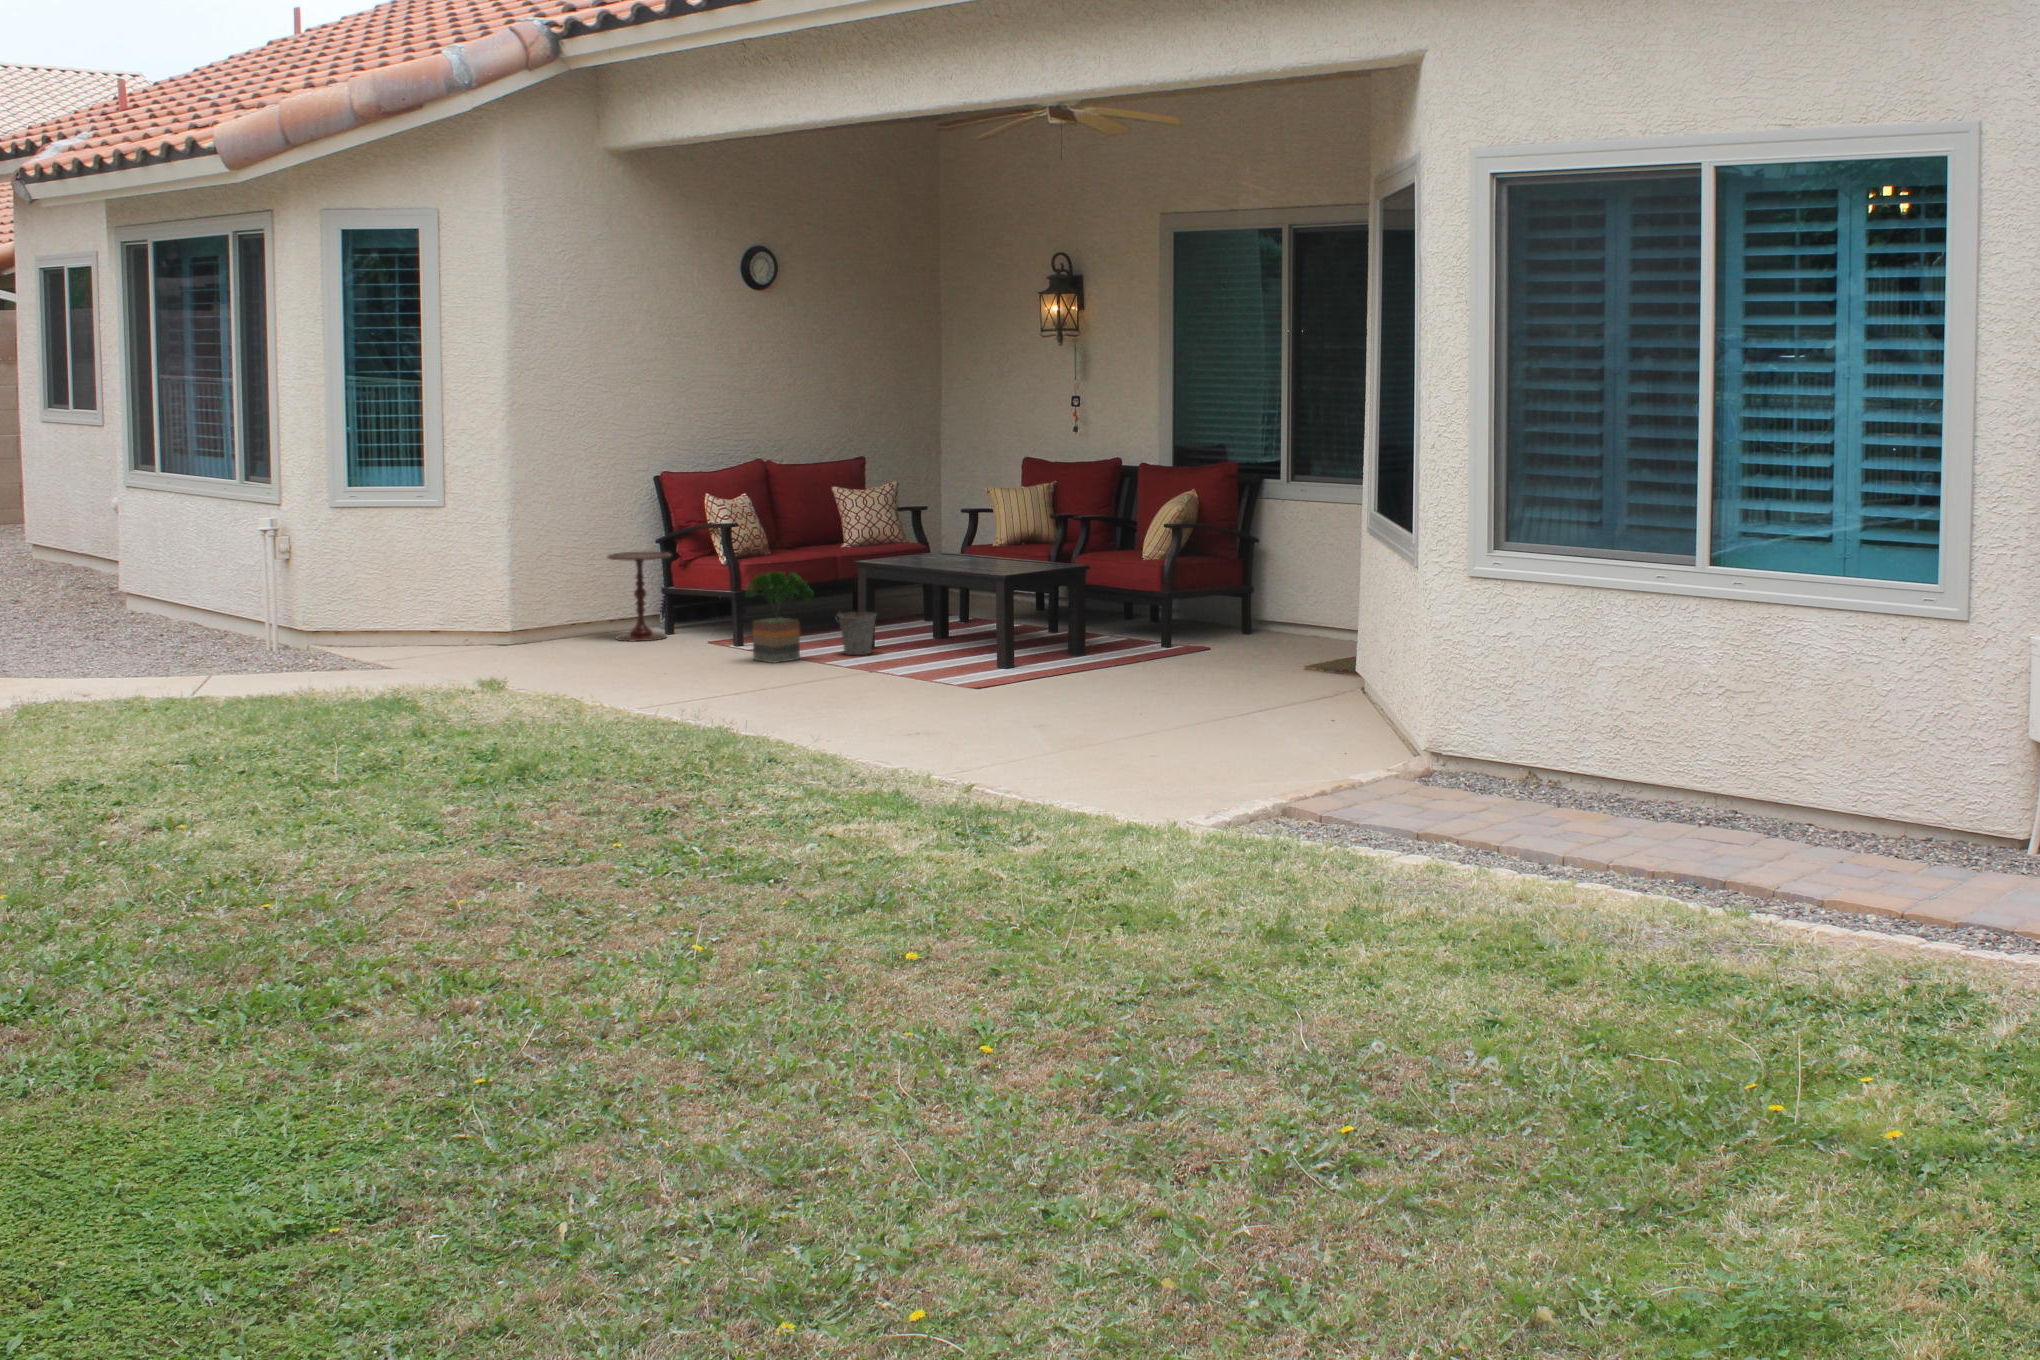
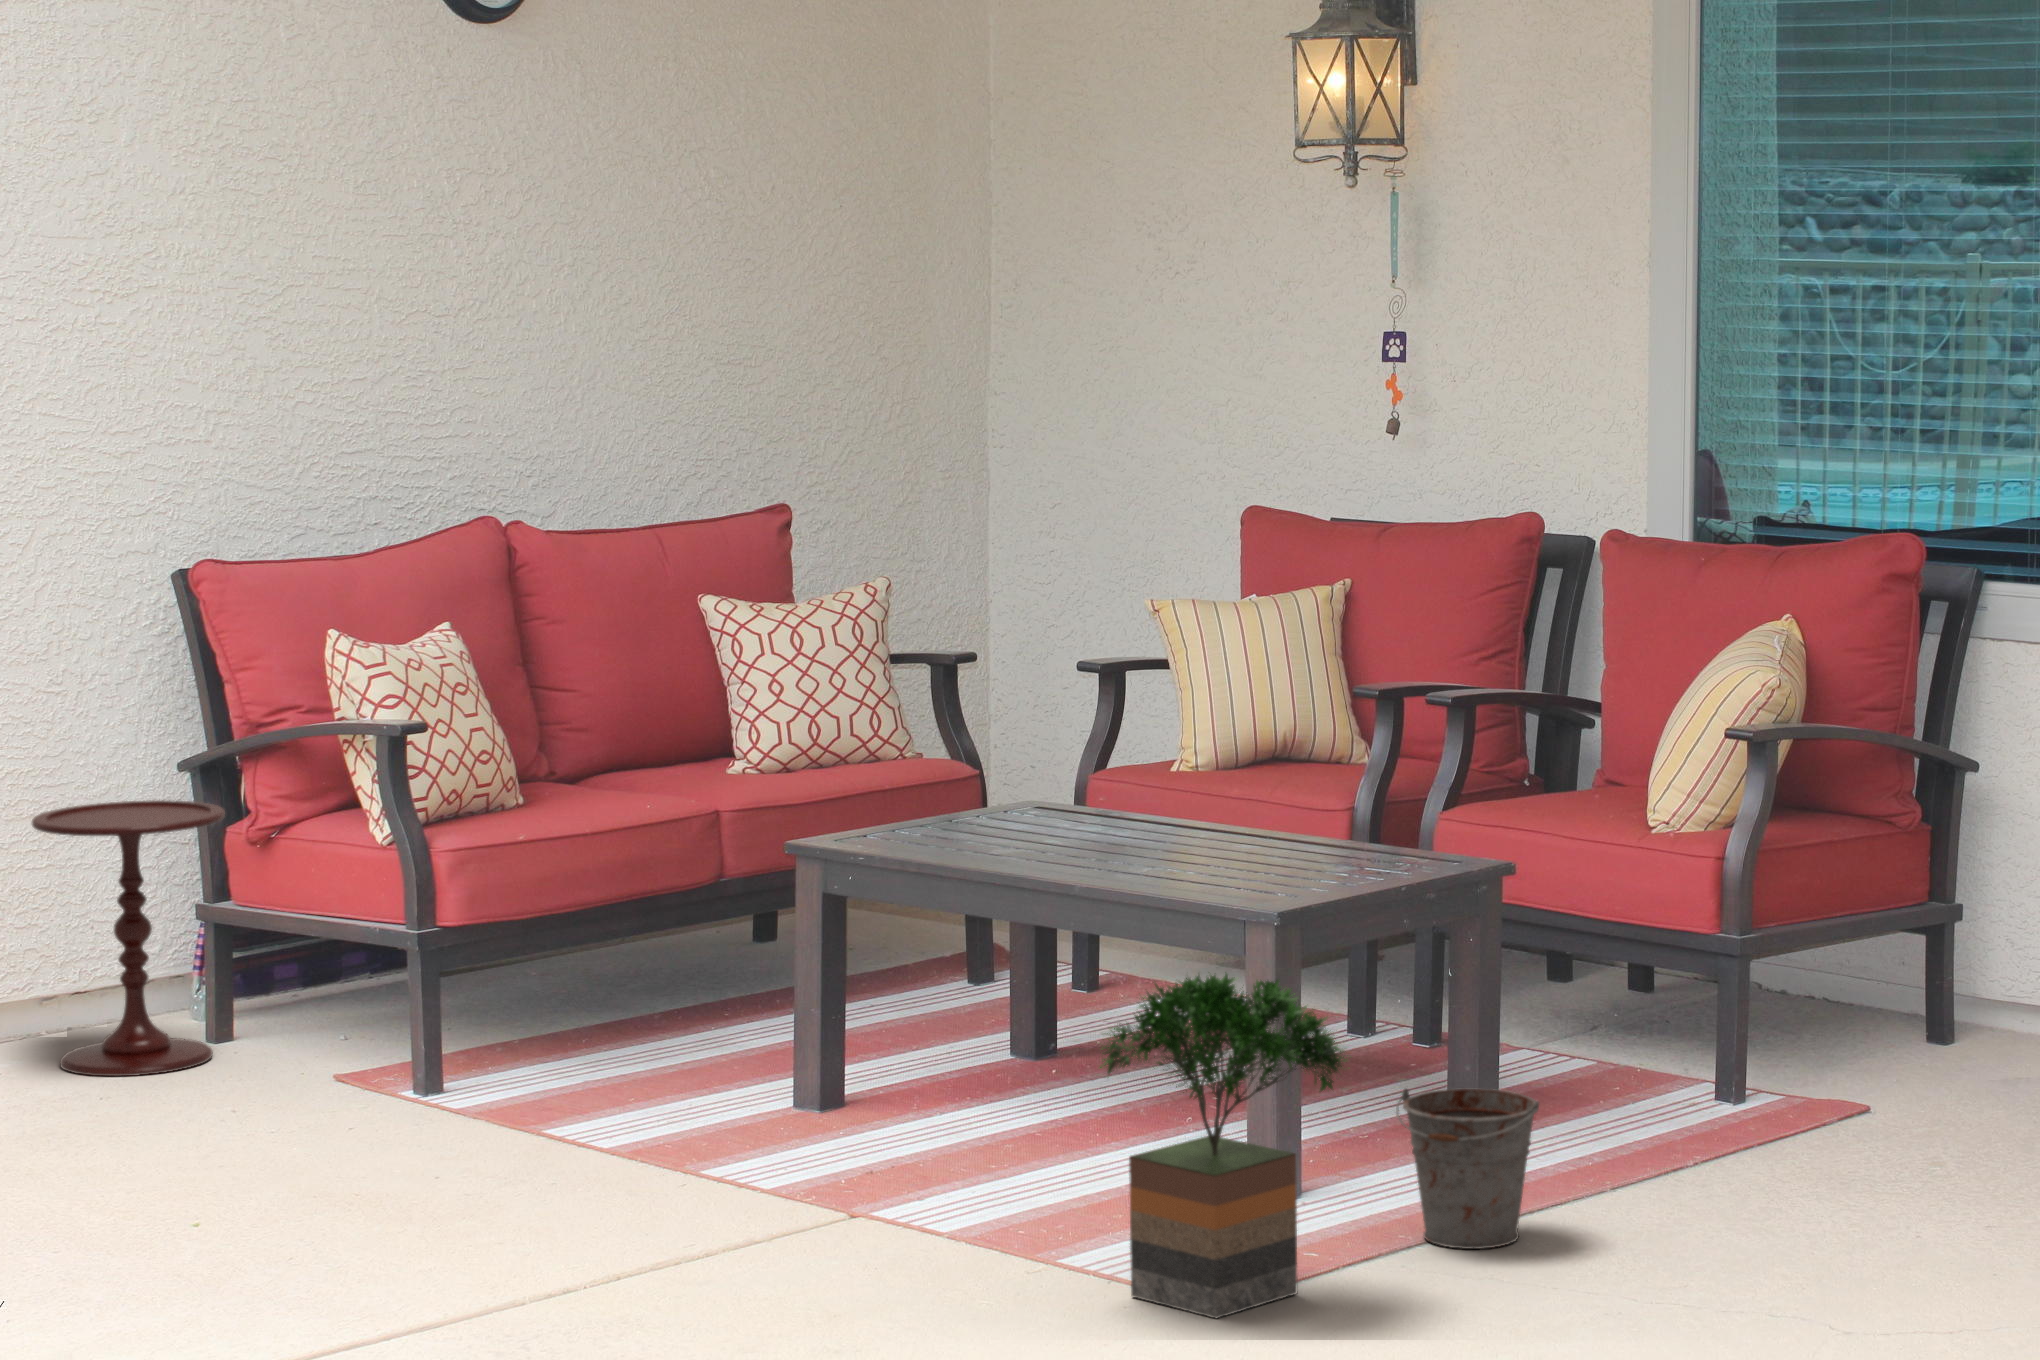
potted tree: present [746,572,813,663] -> present [1100,974,1346,1318]
bucket: present [837,612,876,655] -> present [1396,1089,1539,1249]

